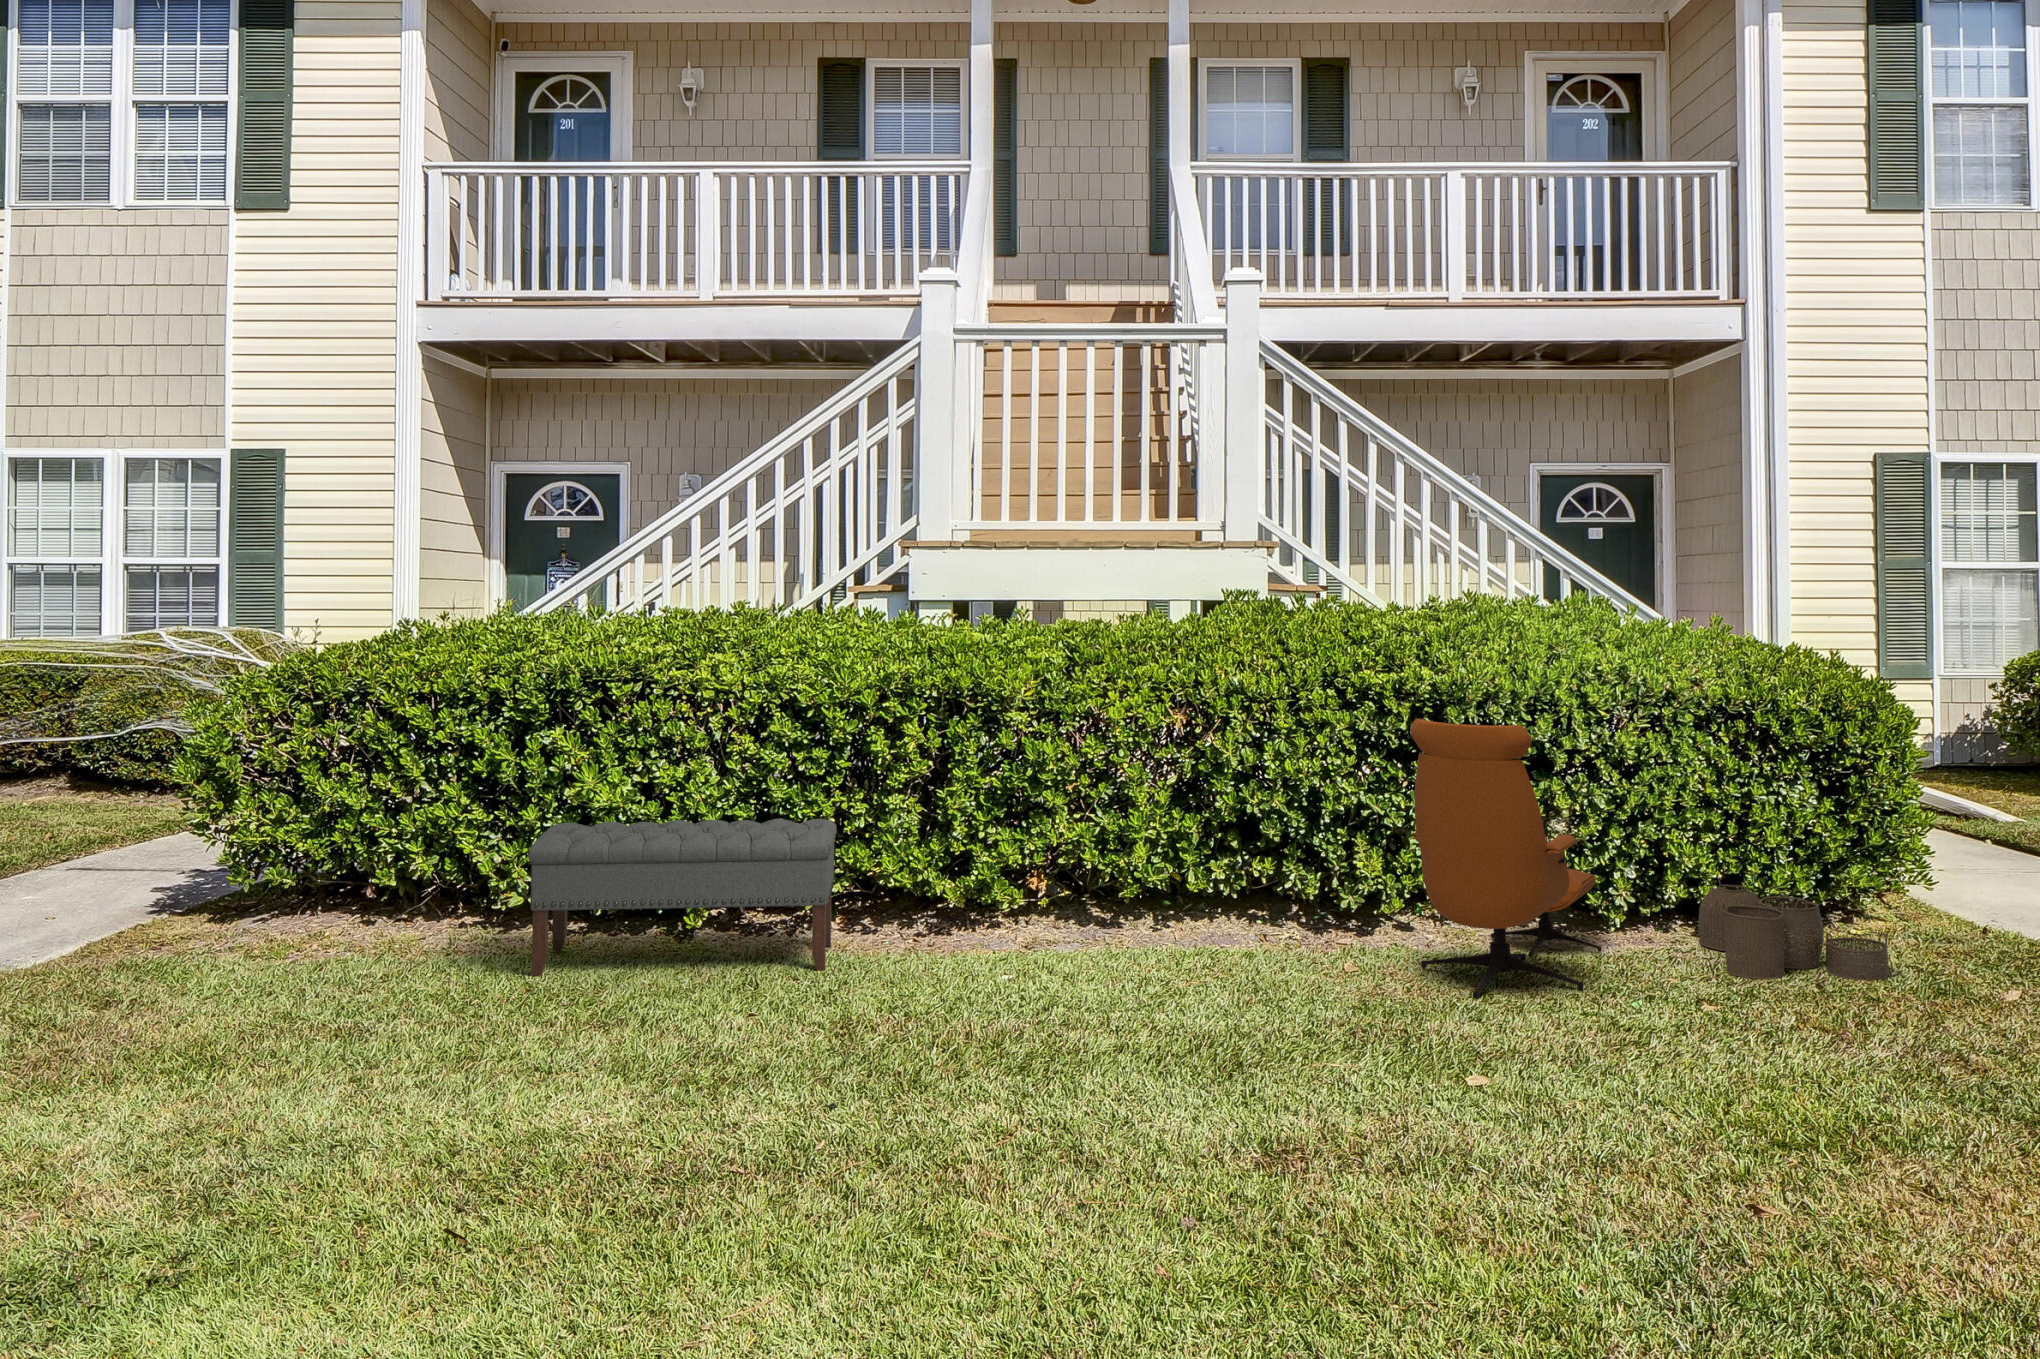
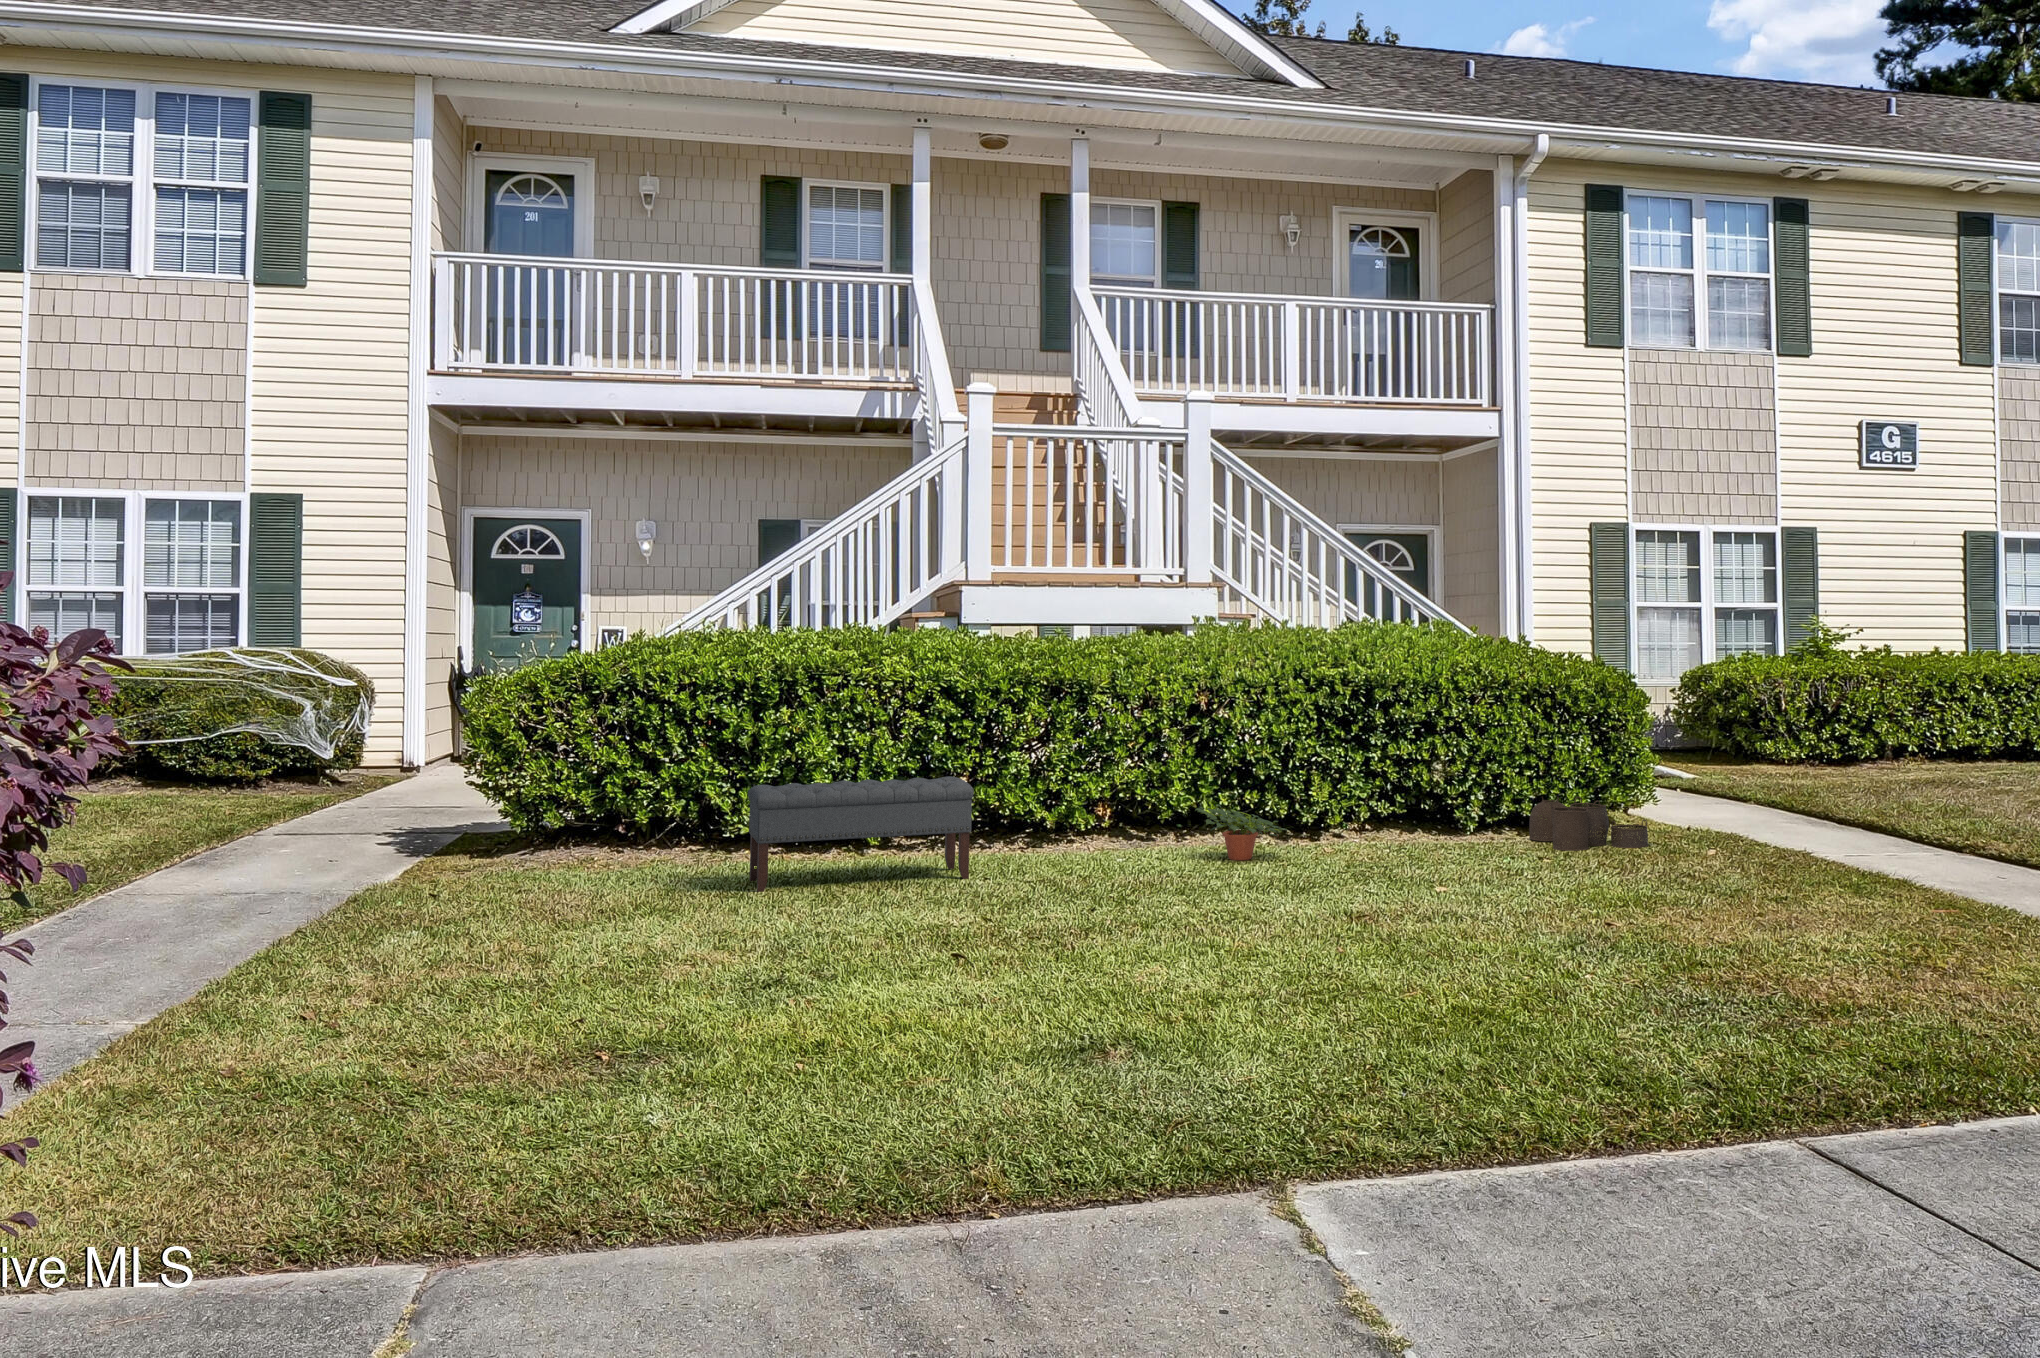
lounge chair: present [1410,719,1602,999] -> none [1367,686,1475,866]
potted plant: none [1167,871,1301,960] -> present [1196,804,1287,860]

